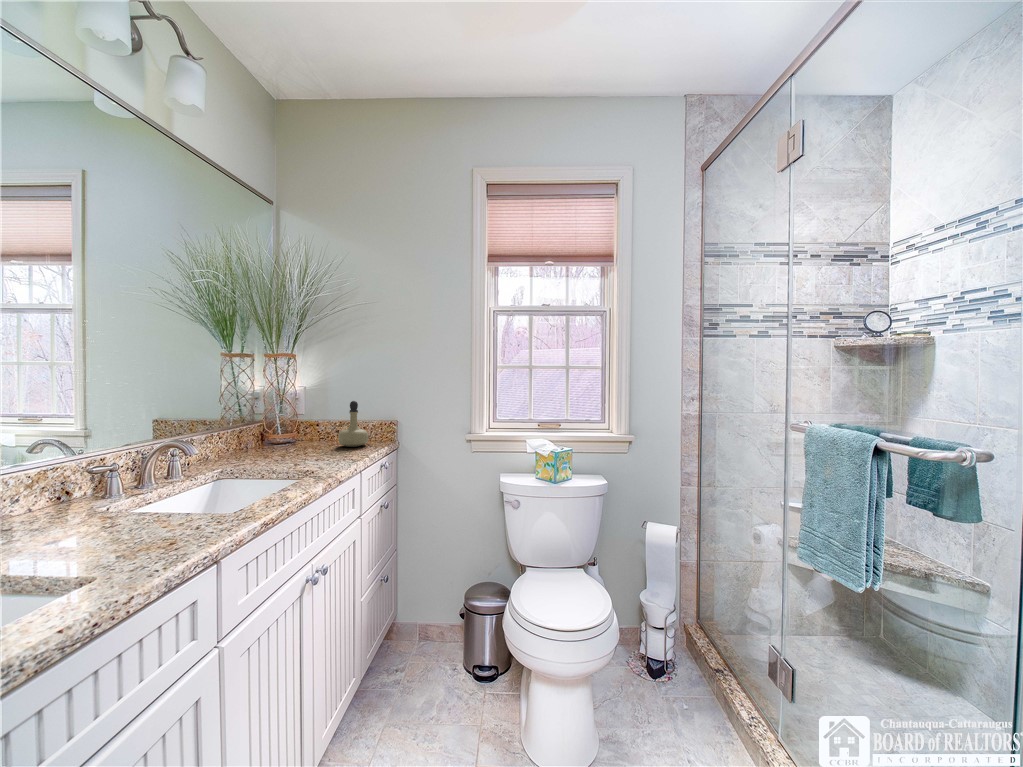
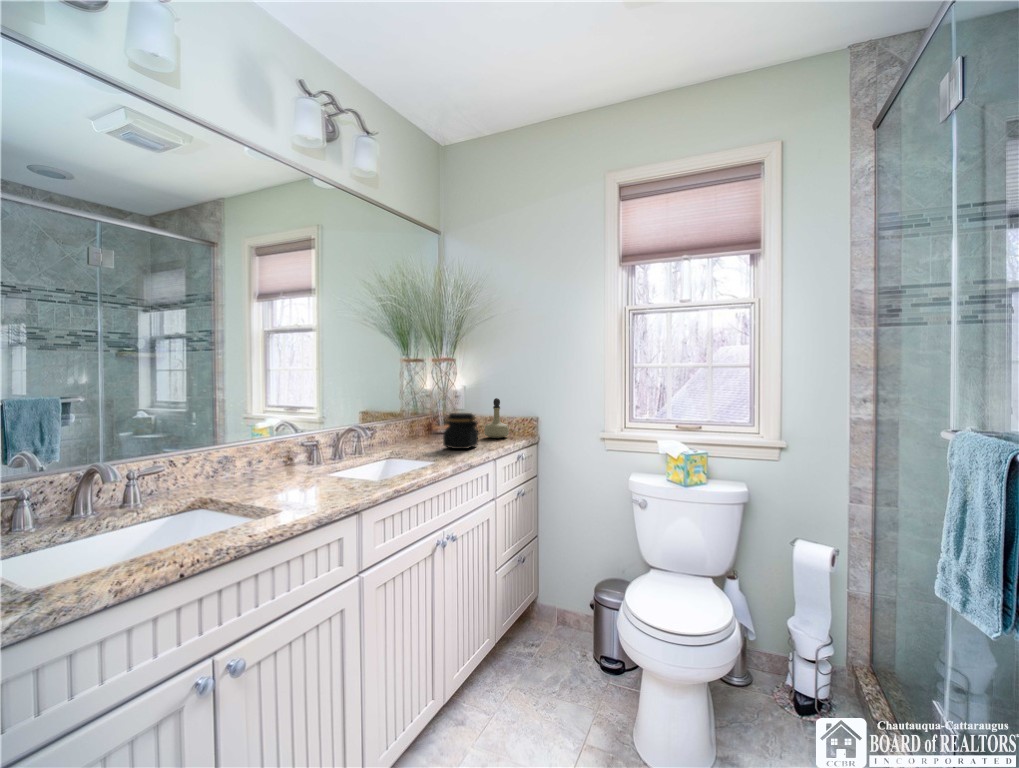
jar: none [292,419,341,463] -> present [443,413,479,449]

